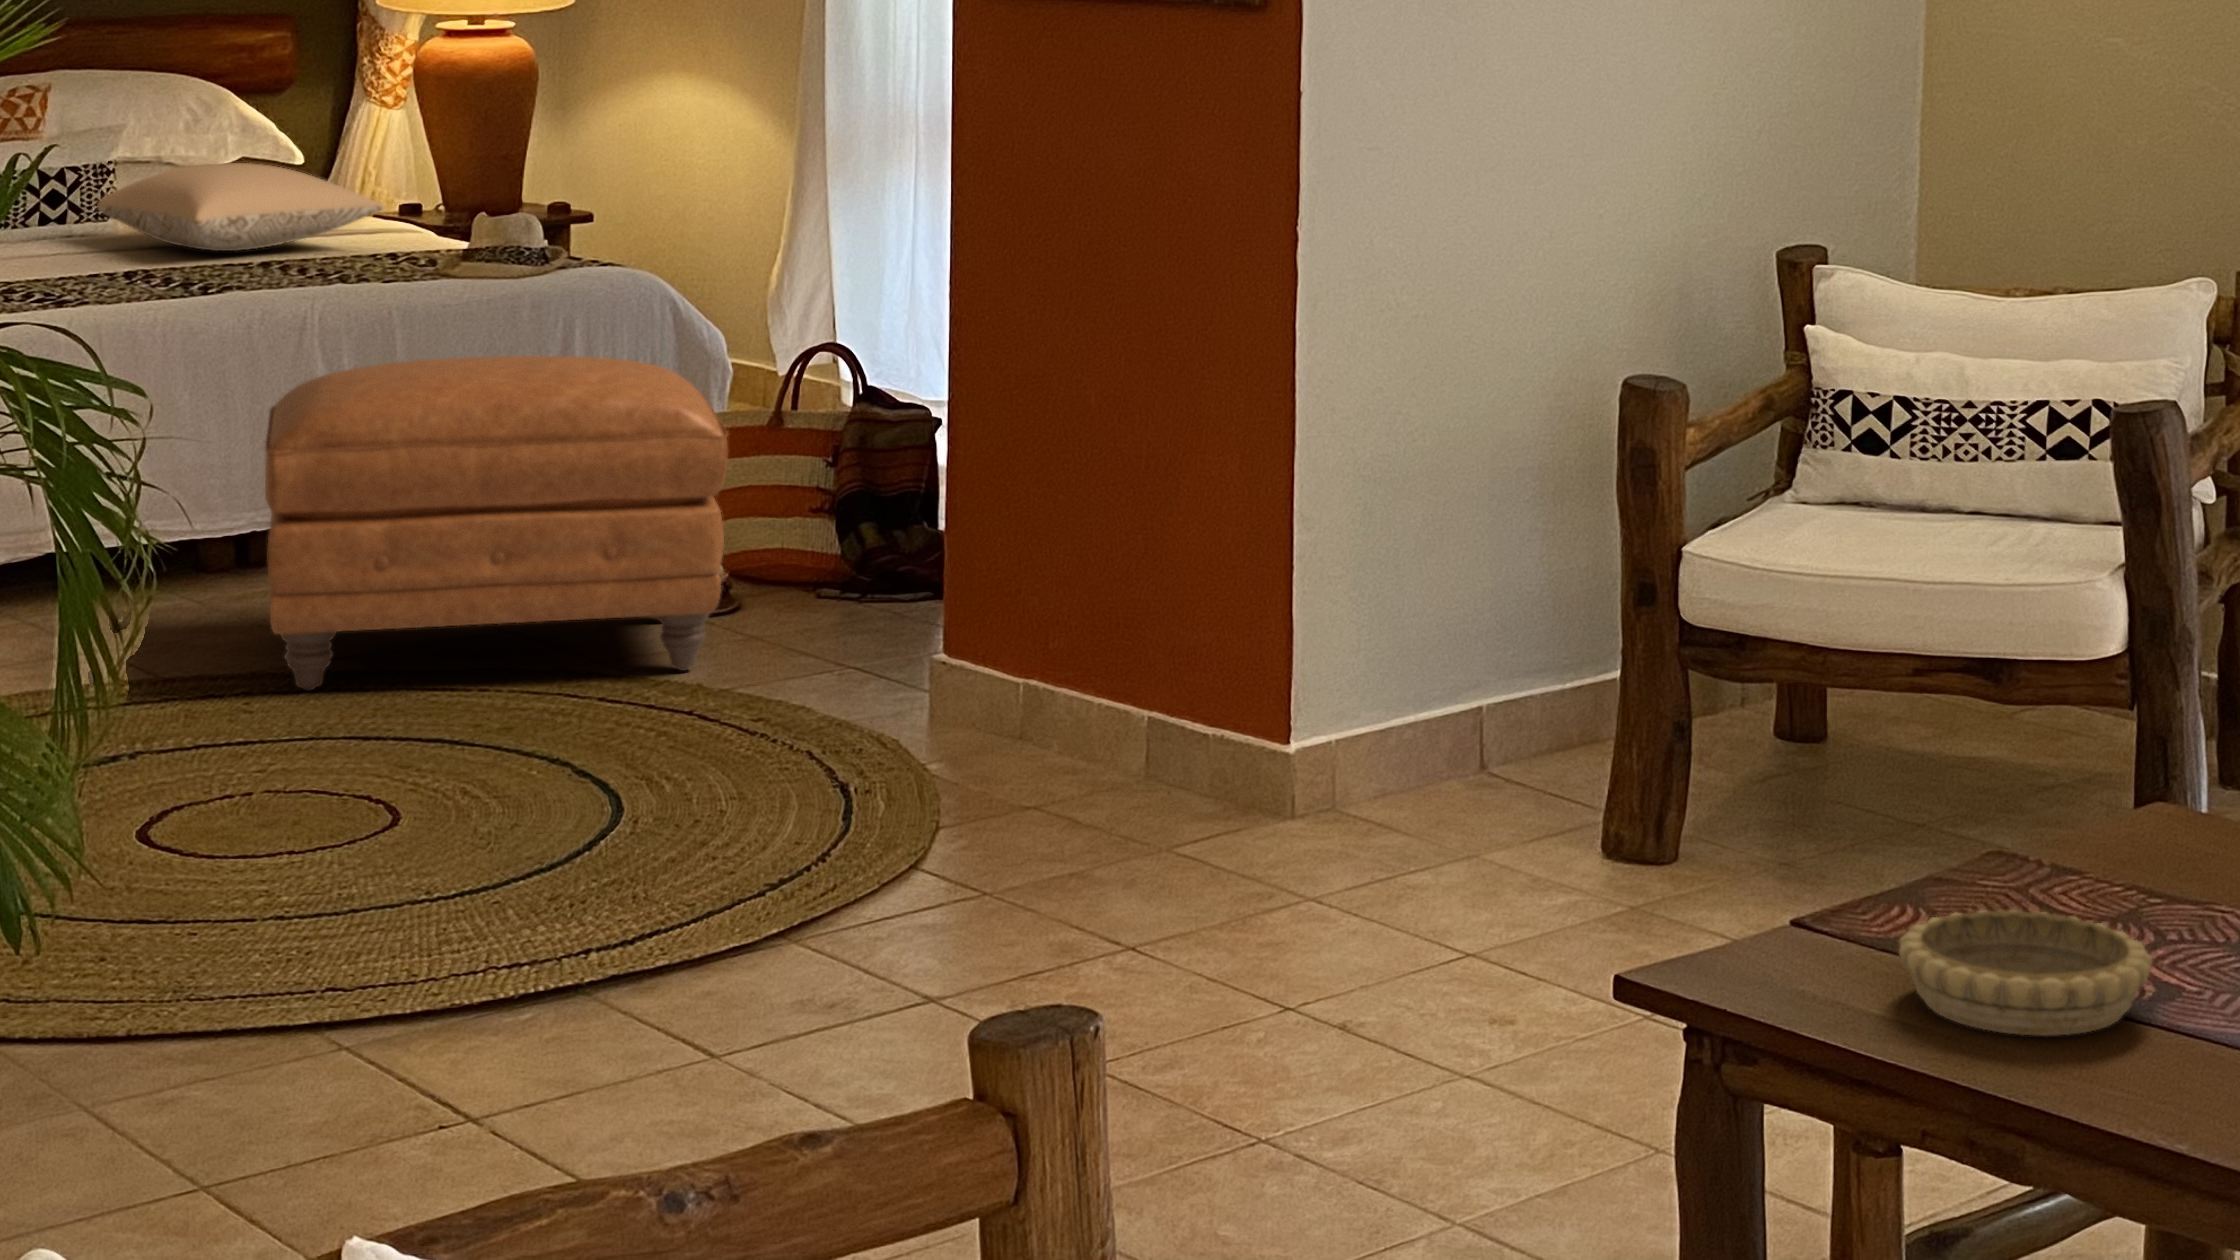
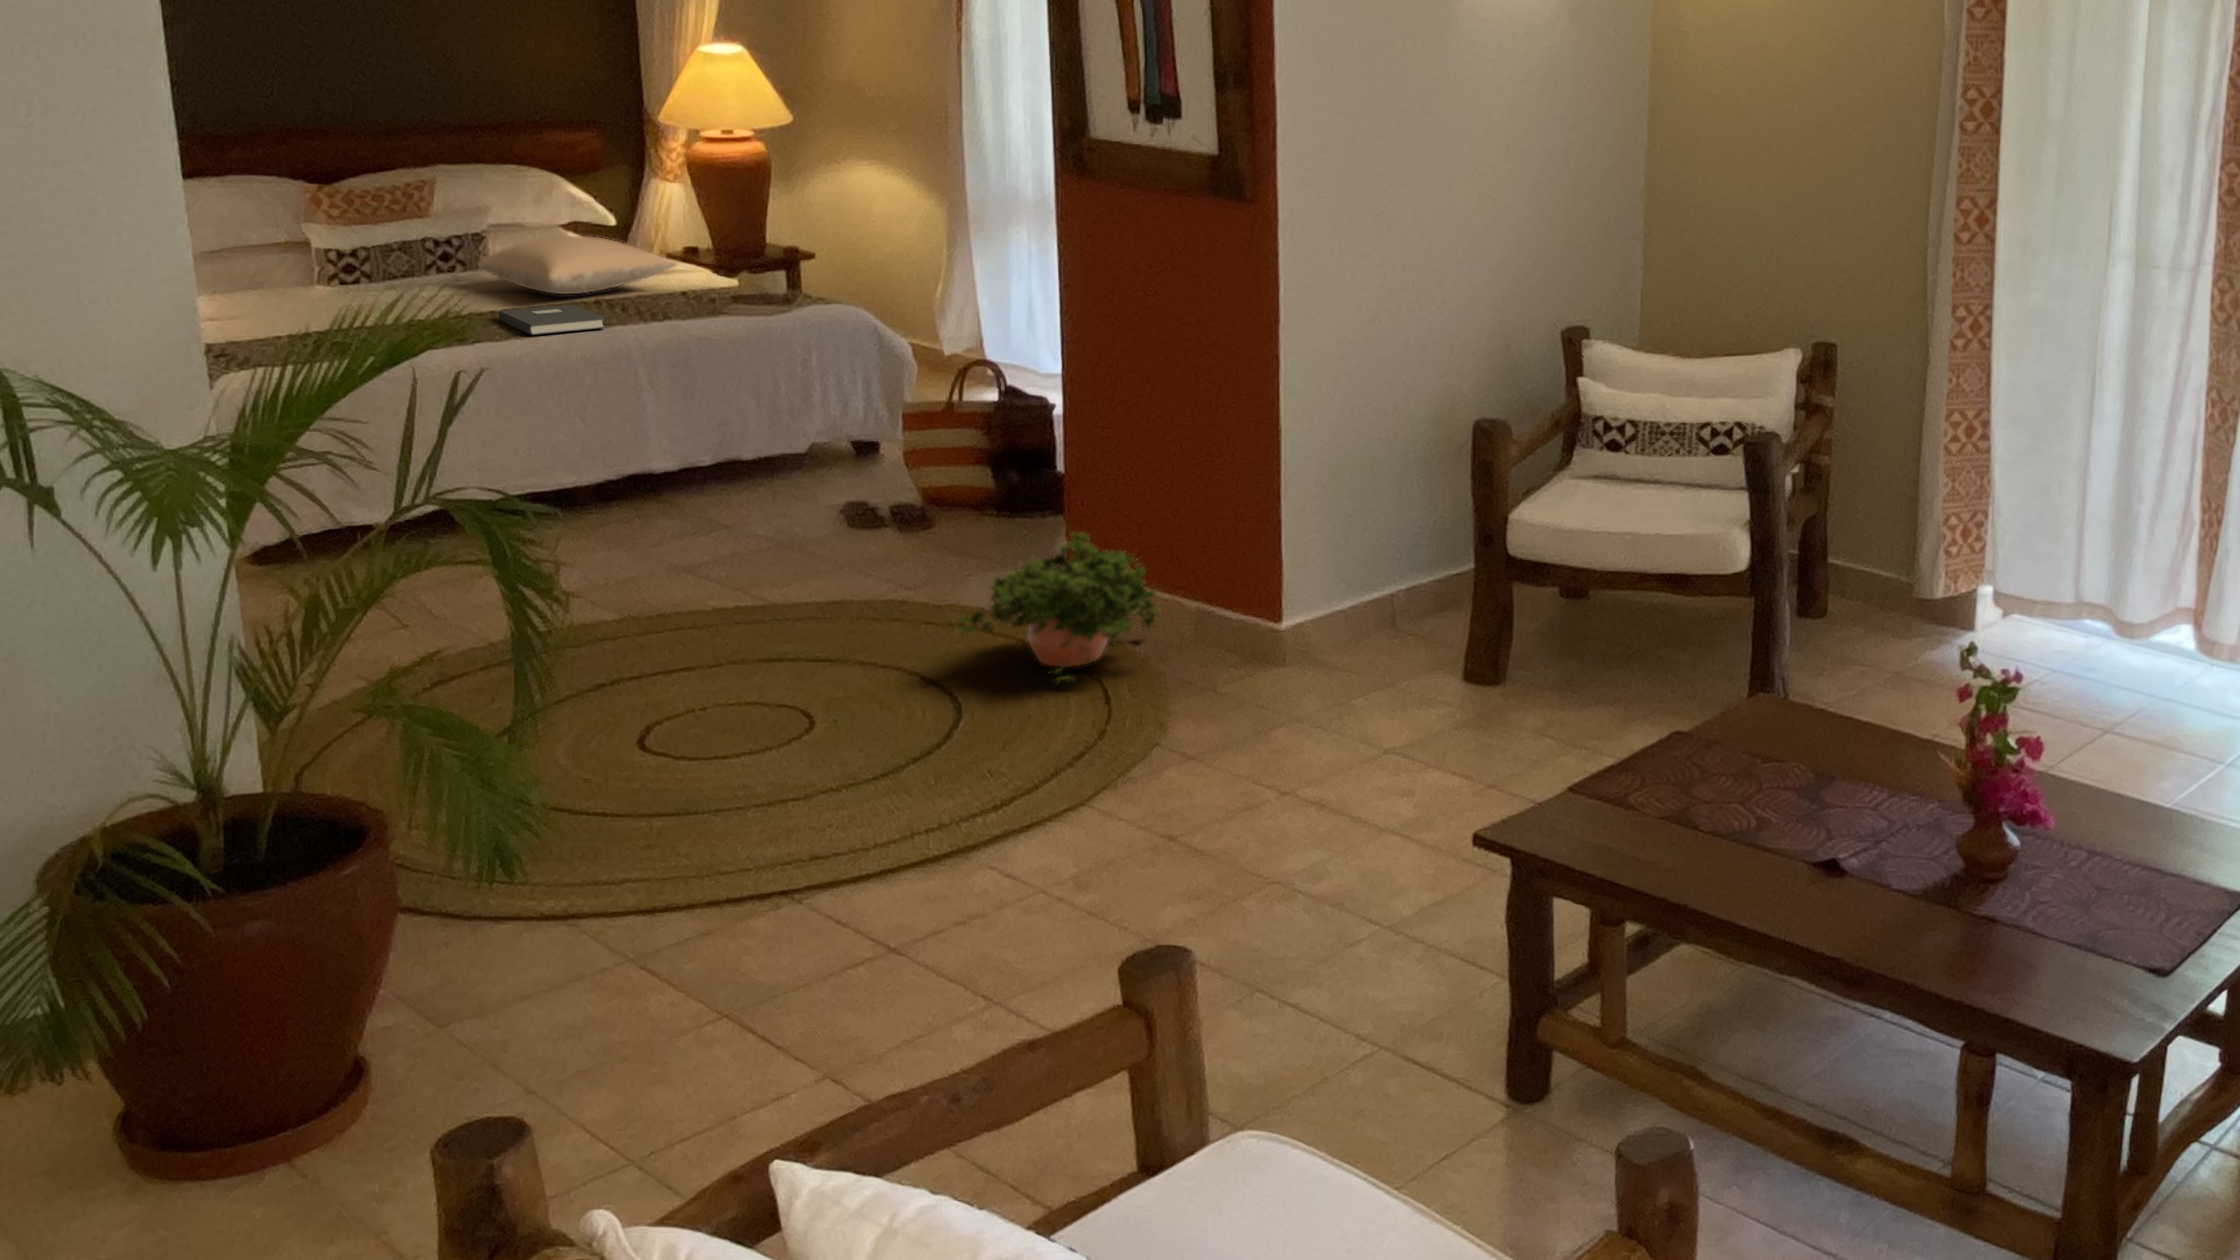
book: none [118,260,269,297] -> present [499,305,606,335]
ottoman: present [265,356,728,691] -> none [618,380,924,596]
potted plant: none [747,578,1094,833] -> present [957,532,1160,682]
decorative bowl: present [1899,910,2153,1036] -> none [1625,783,1756,858]

